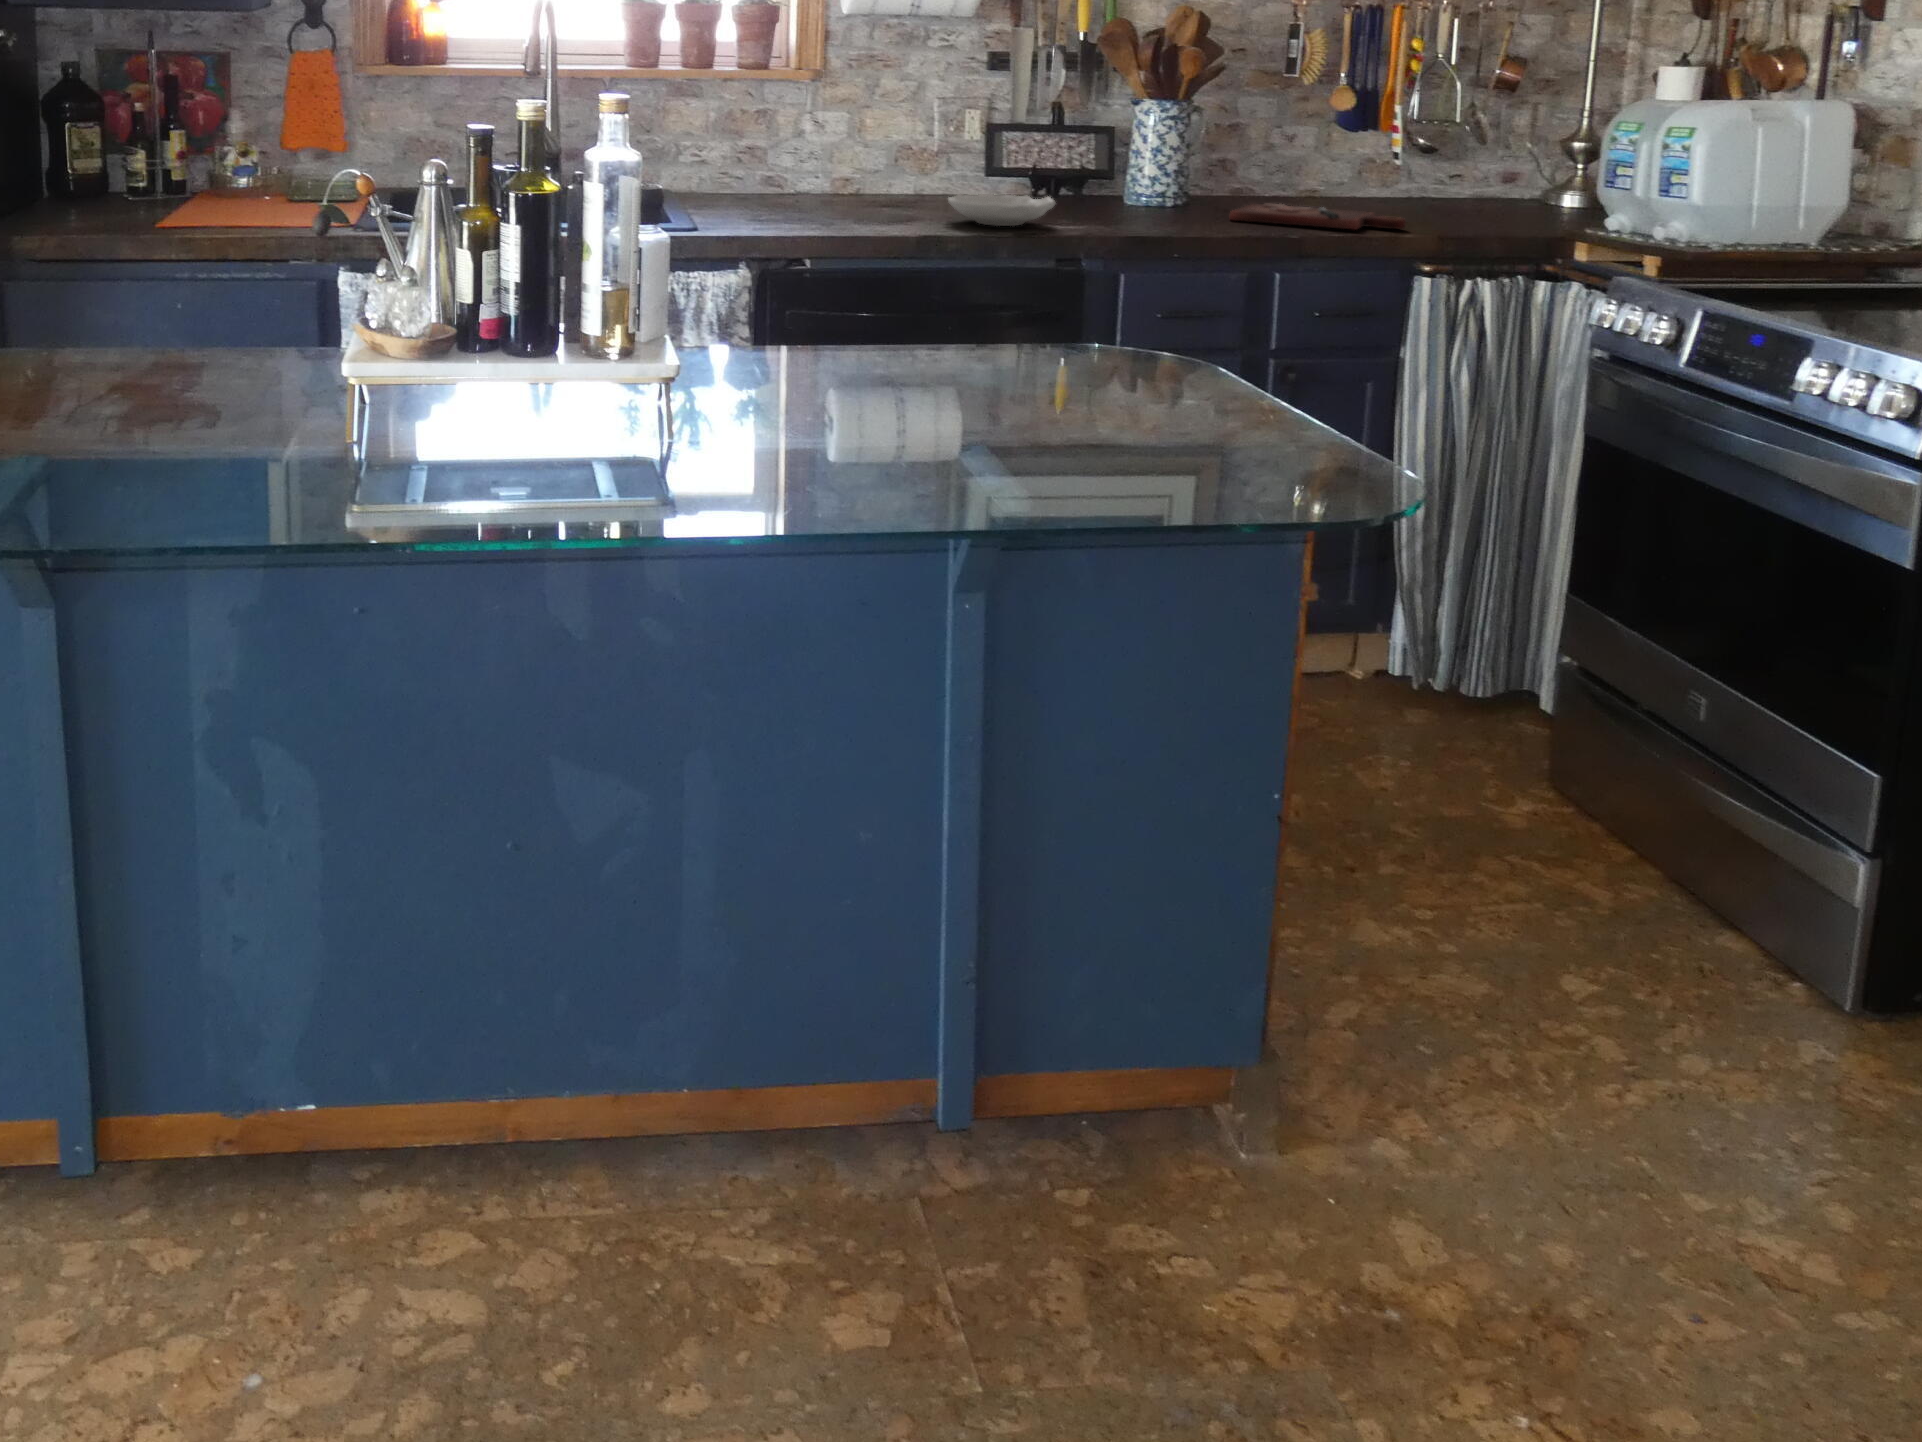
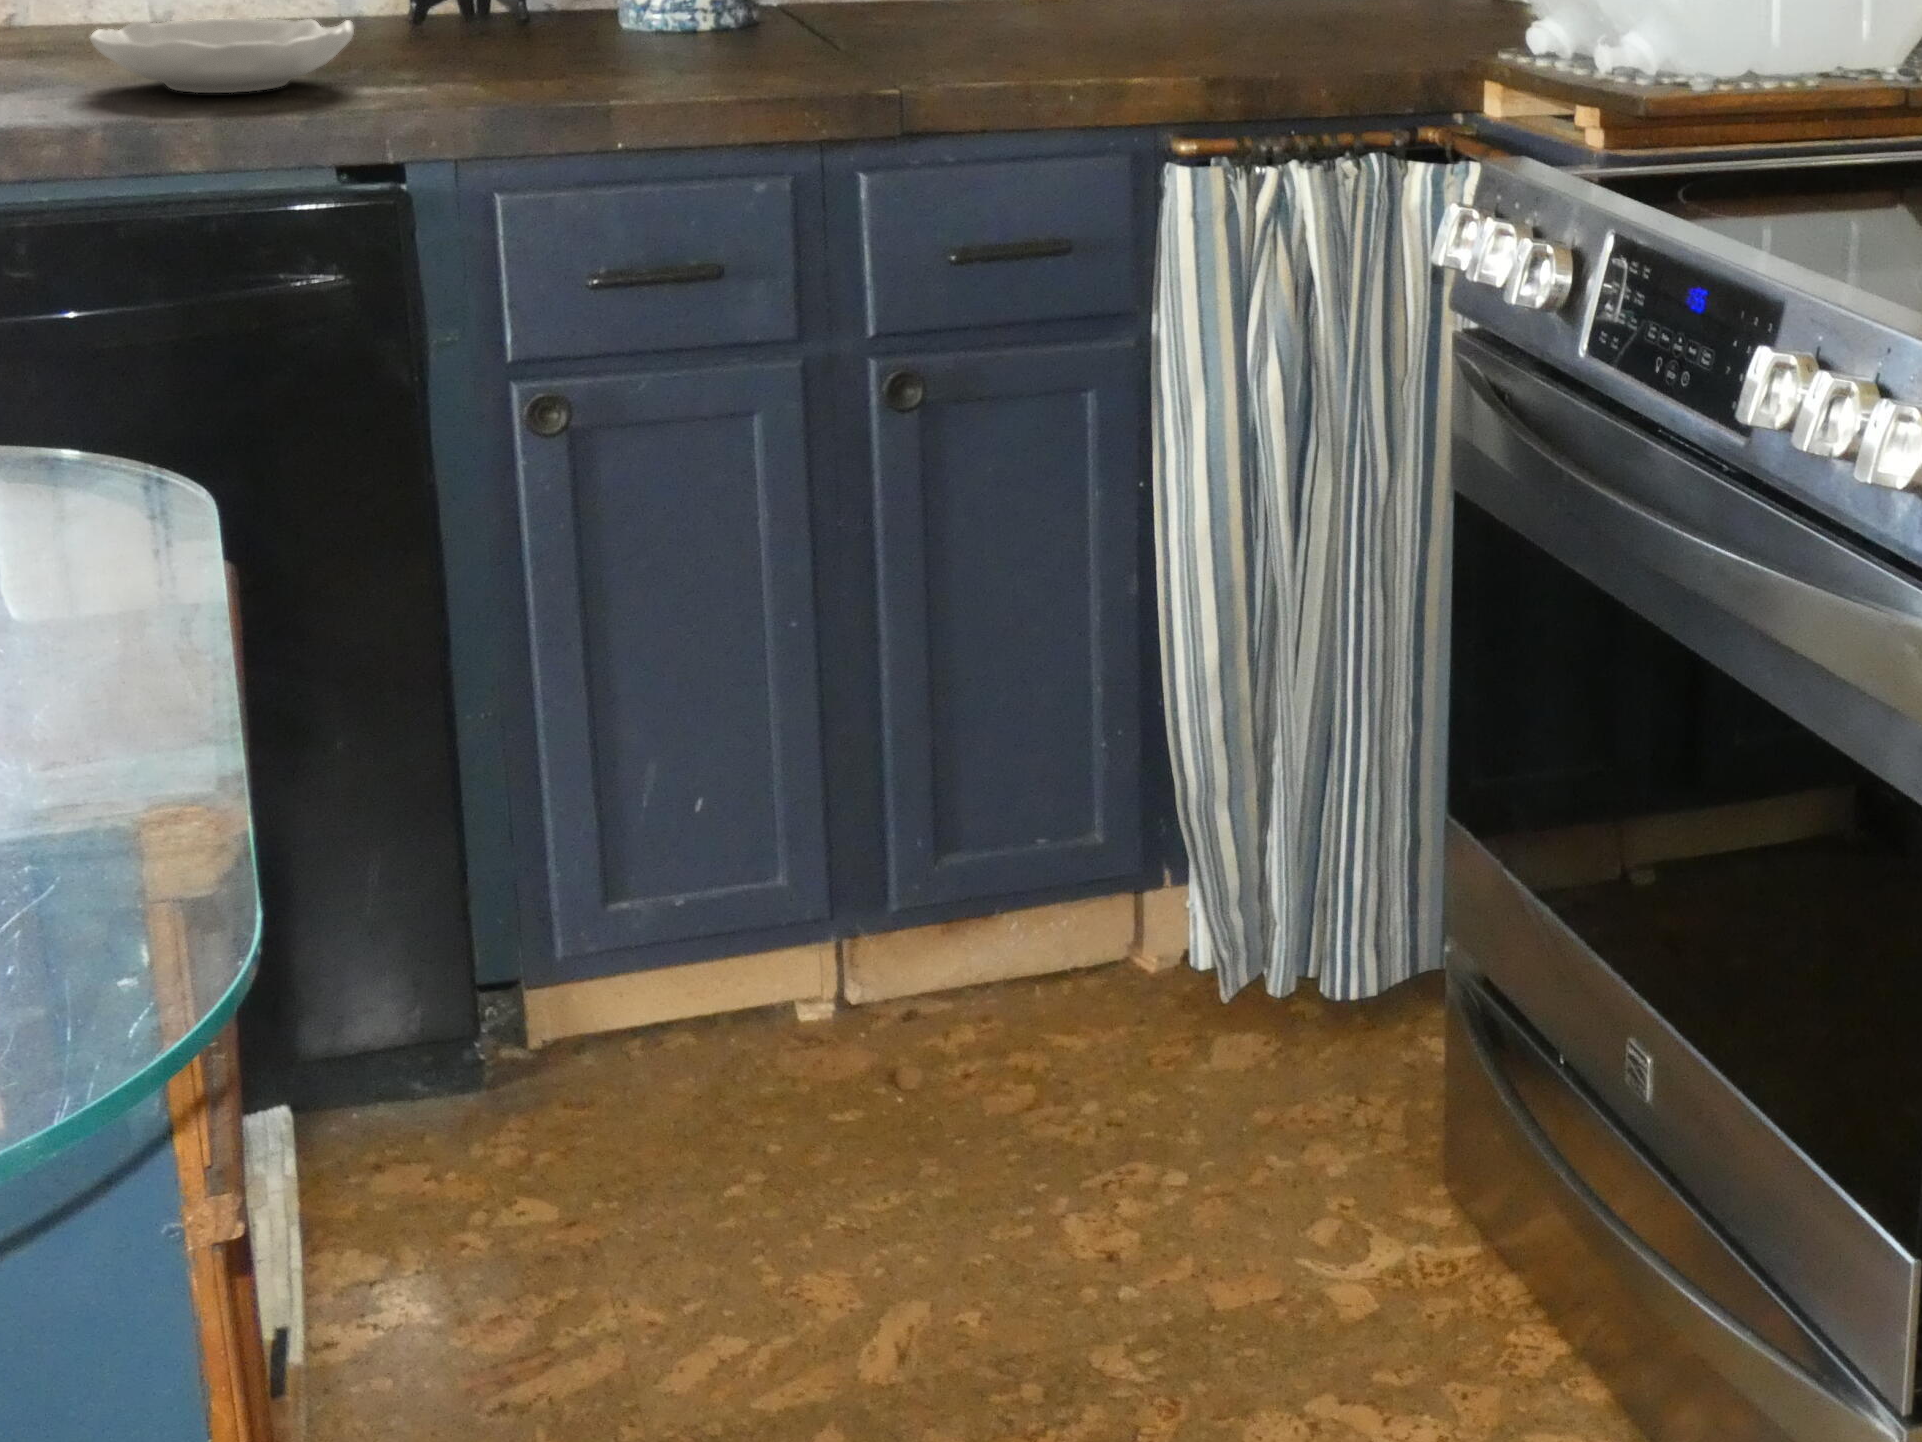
cutting board: present [1229,204,1406,230] -> none [796,20,1156,71]

